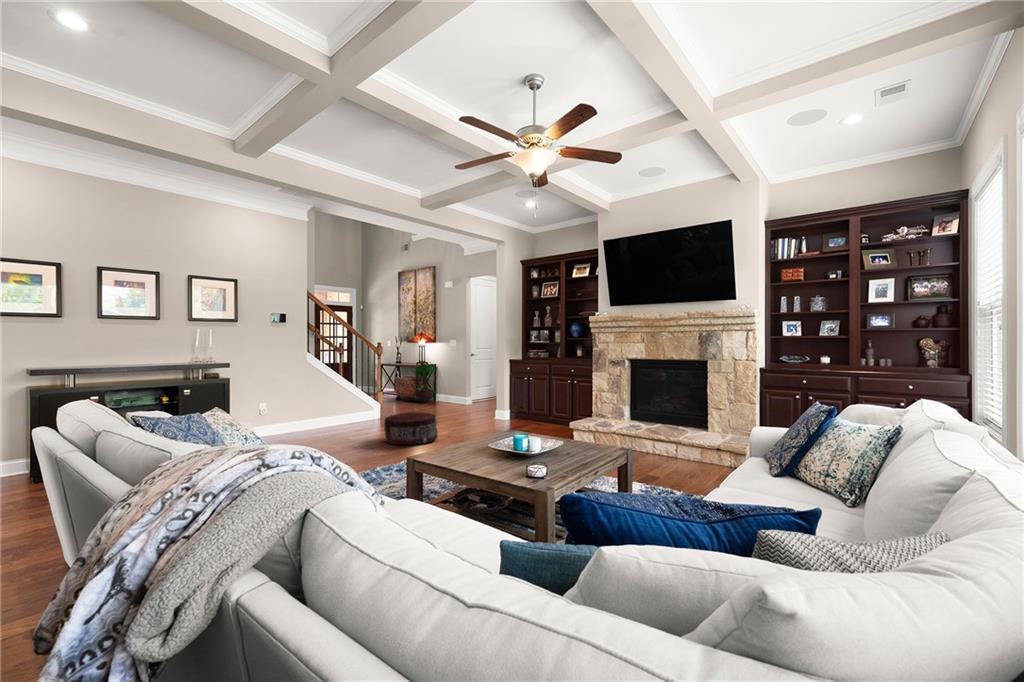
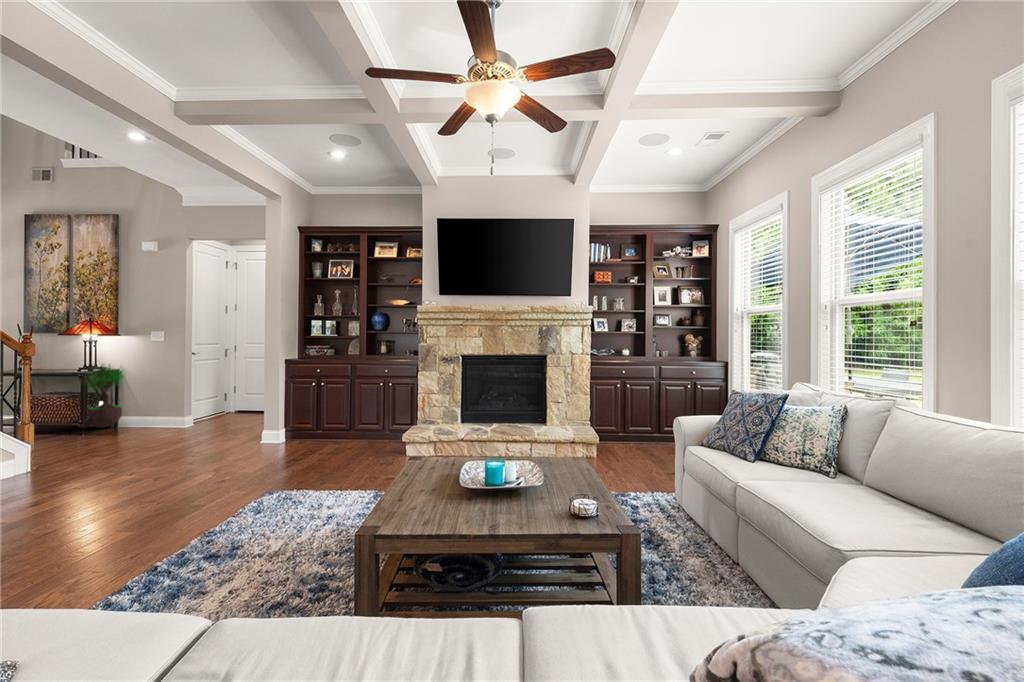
pouf: present [384,412,438,445] -> none [129,445,234,507]

